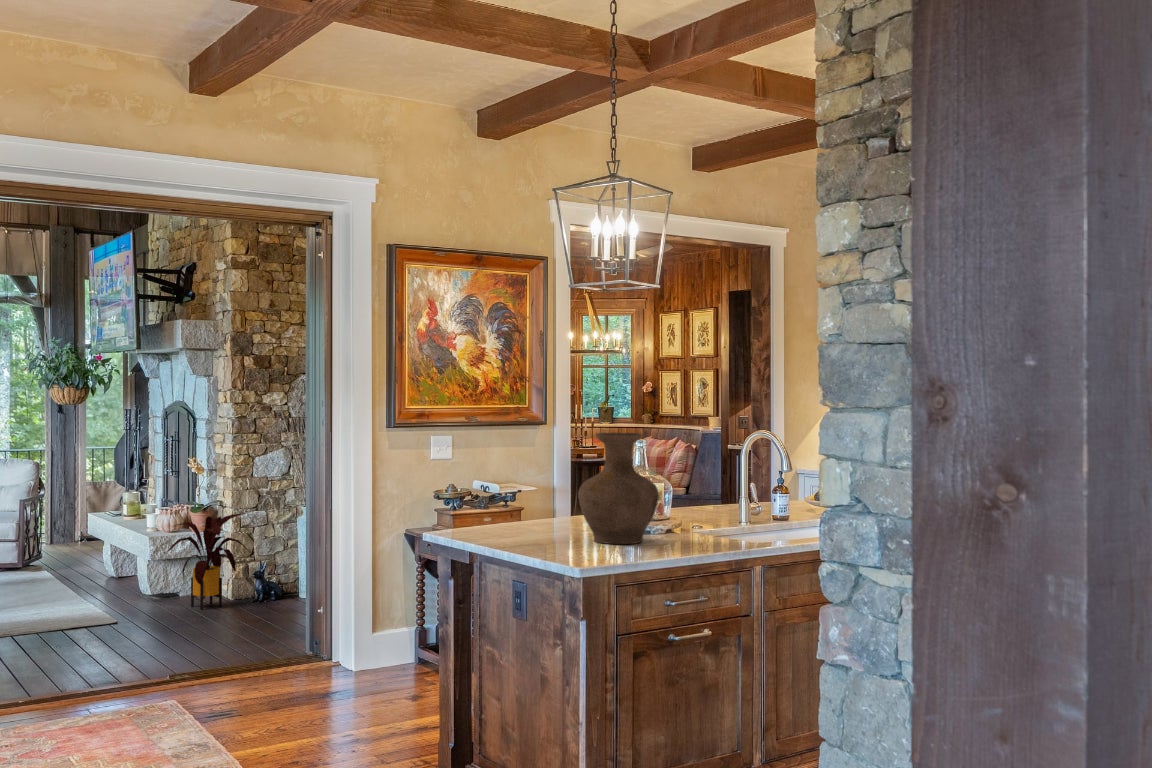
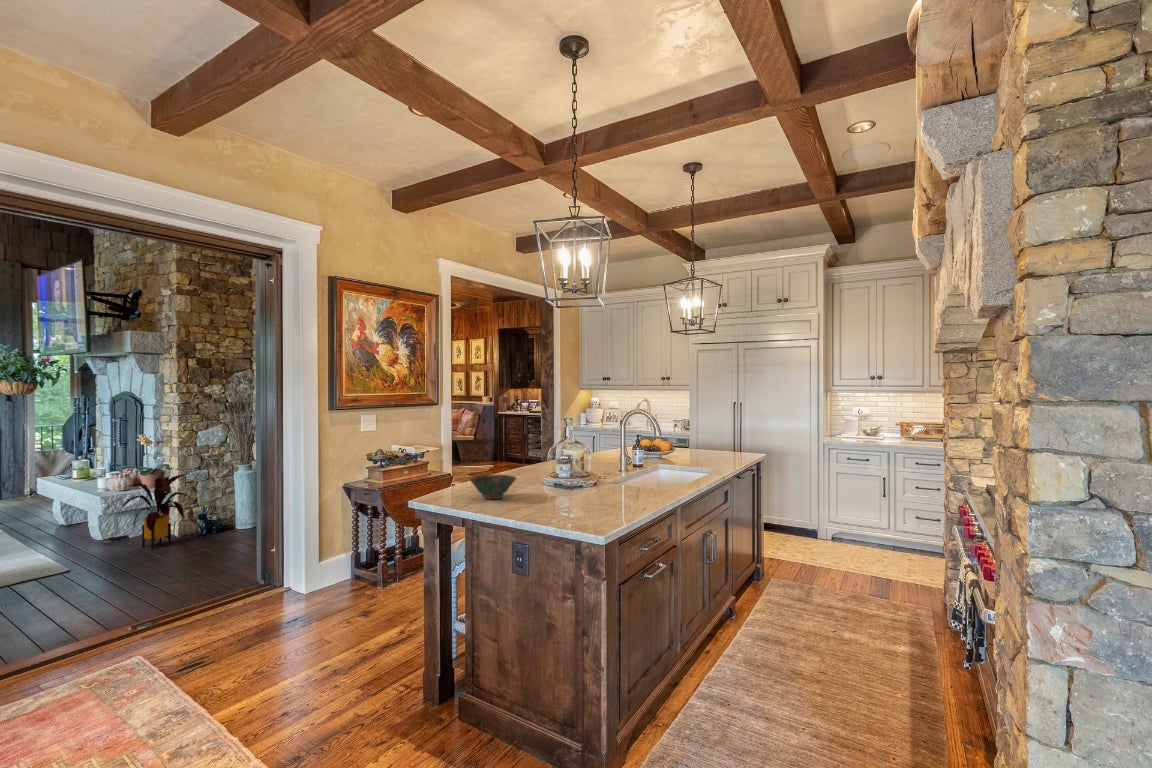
vase: present [578,433,659,544] -> none [551,415,613,503]
ceramic bowl: none [484,507,543,534] -> present [470,475,516,499]

